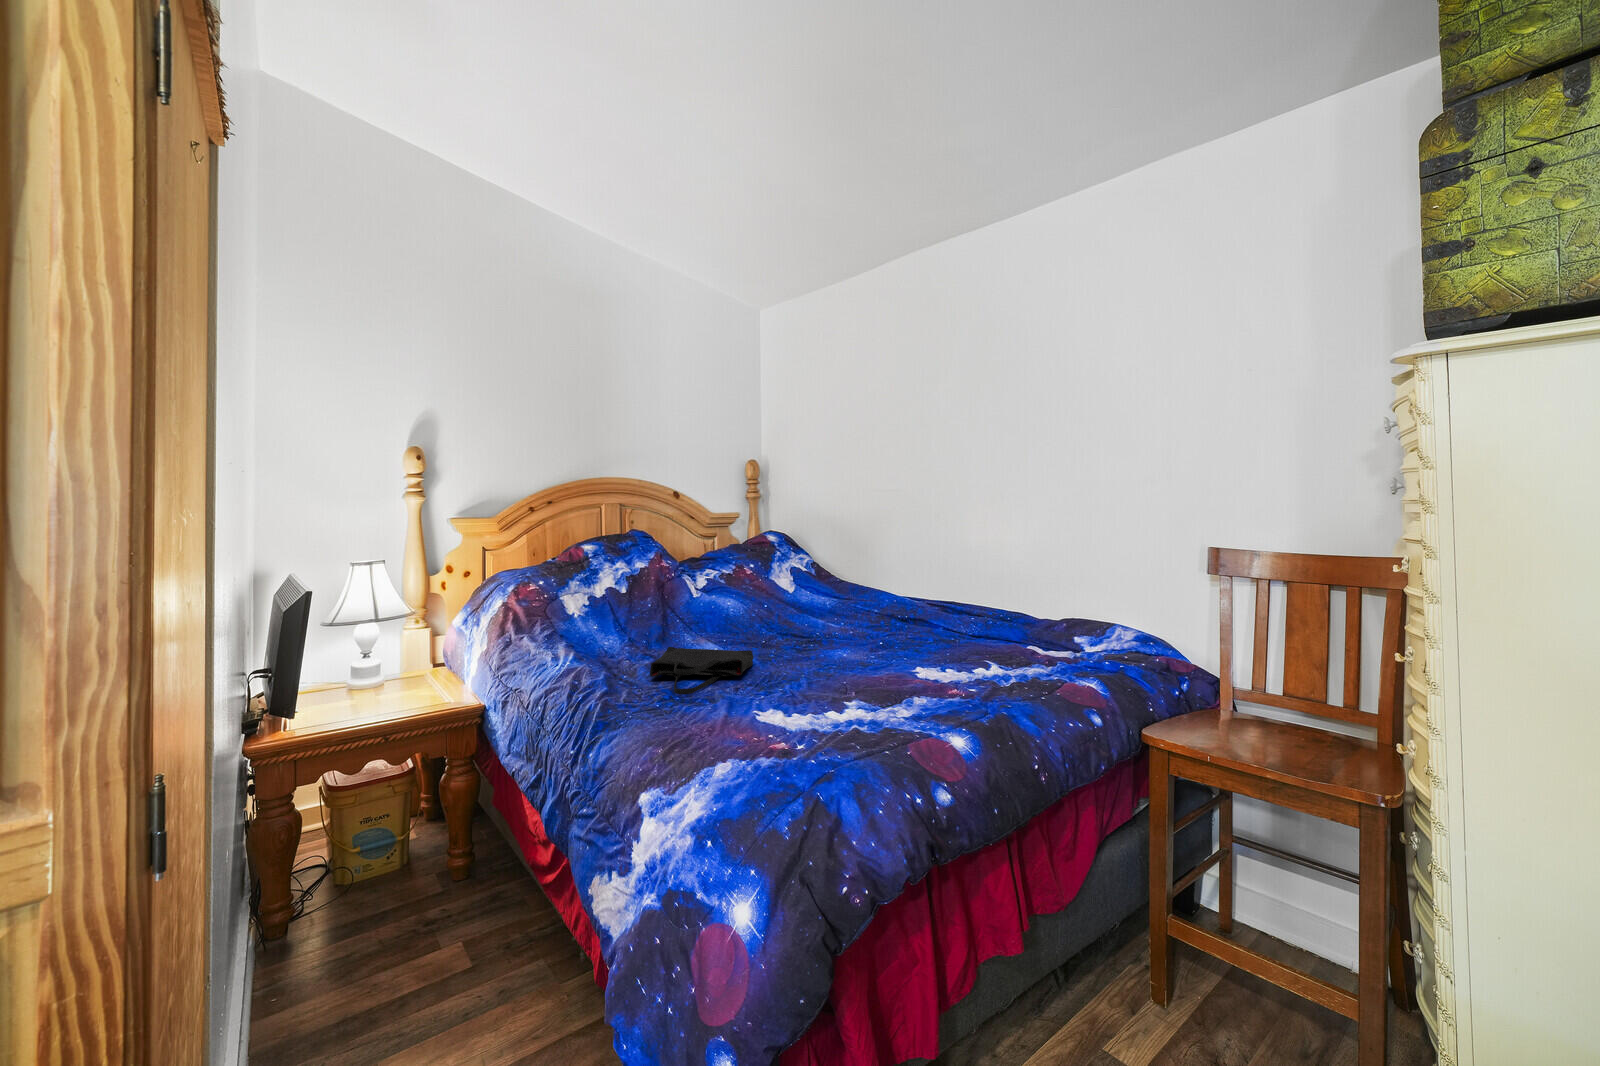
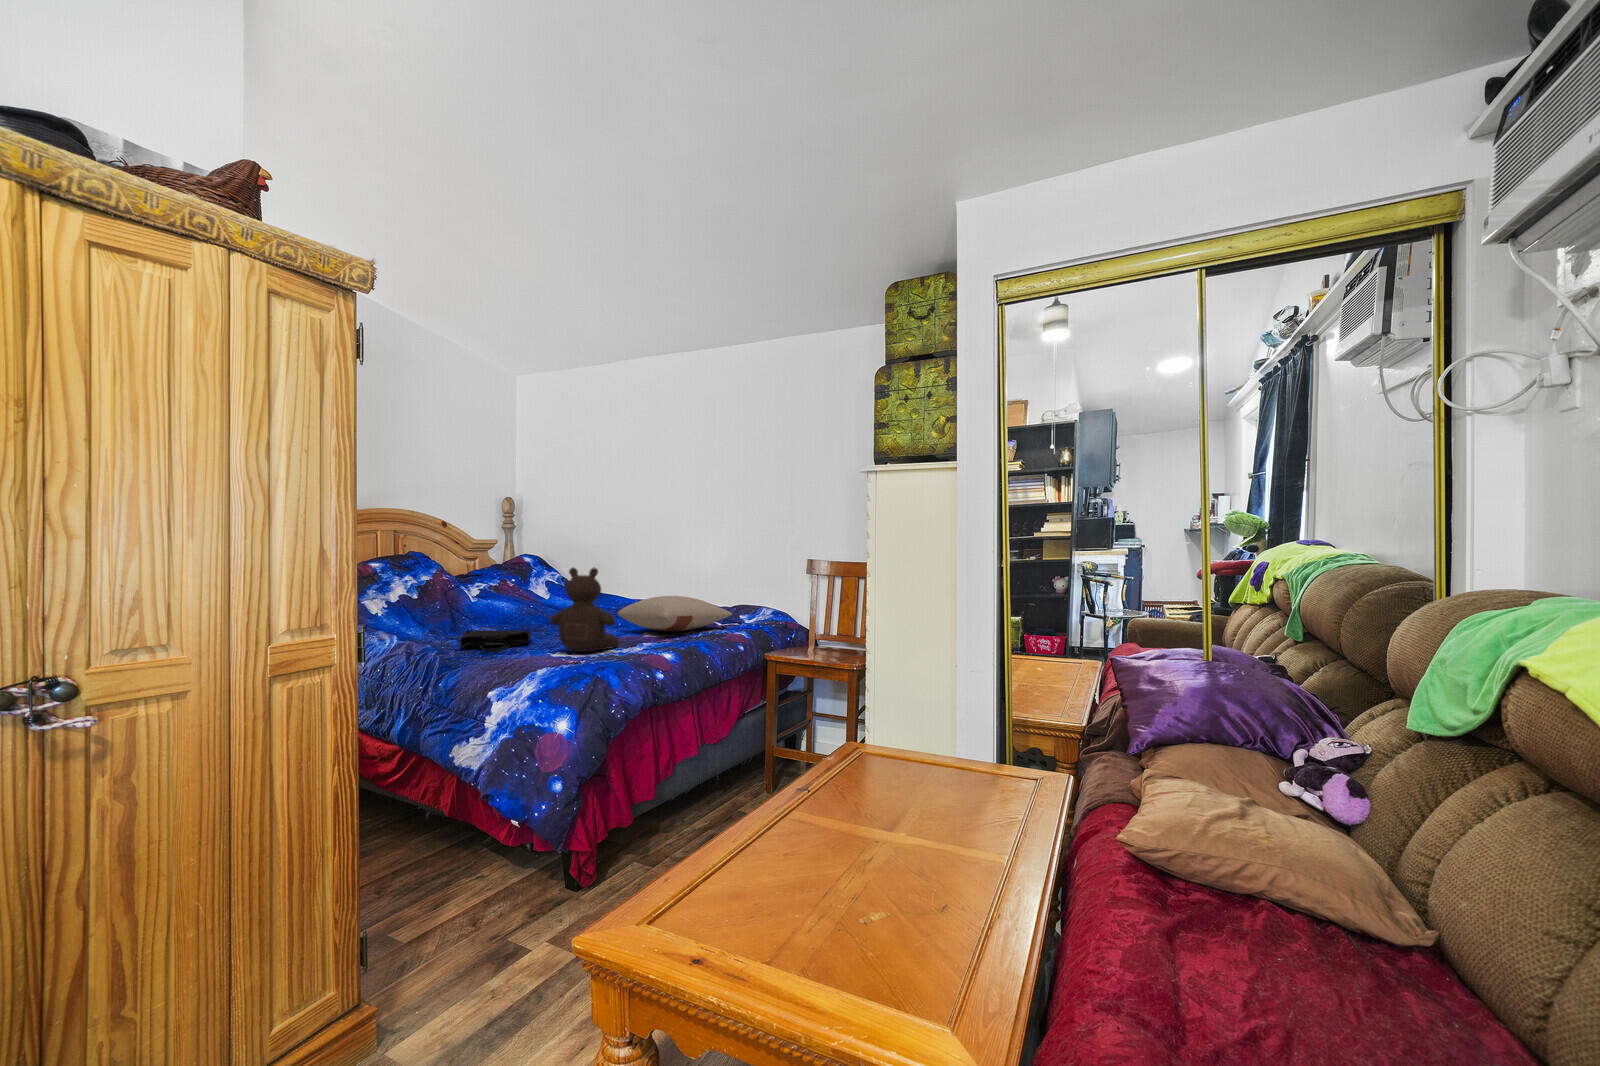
teddy bear: none [763,567,873,712] -> present [550,568,619,652]
pillow: none [877,608,1068,669] -> present [618,596,732,632]

